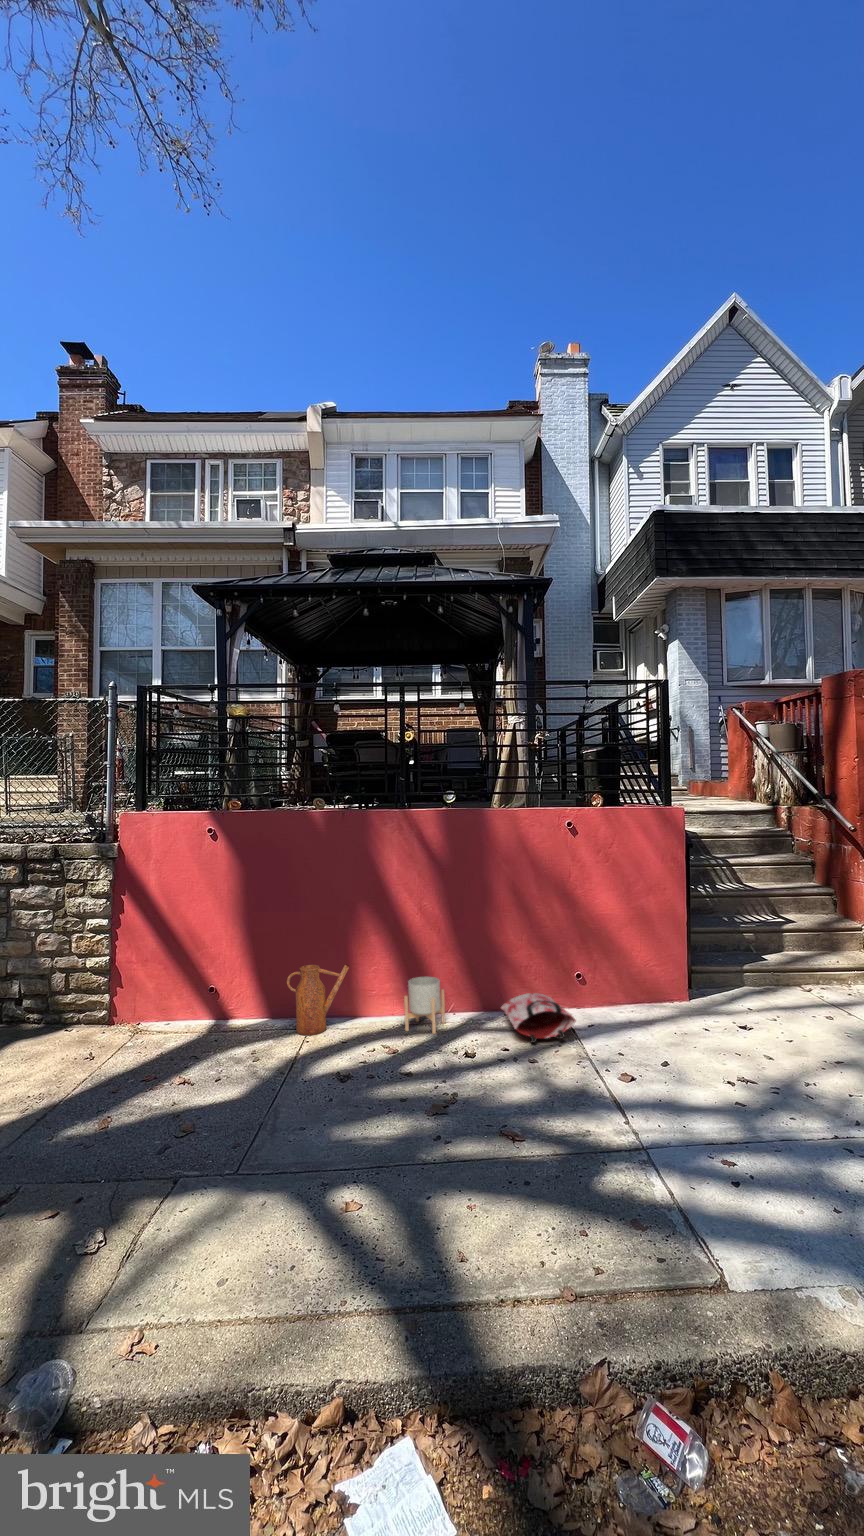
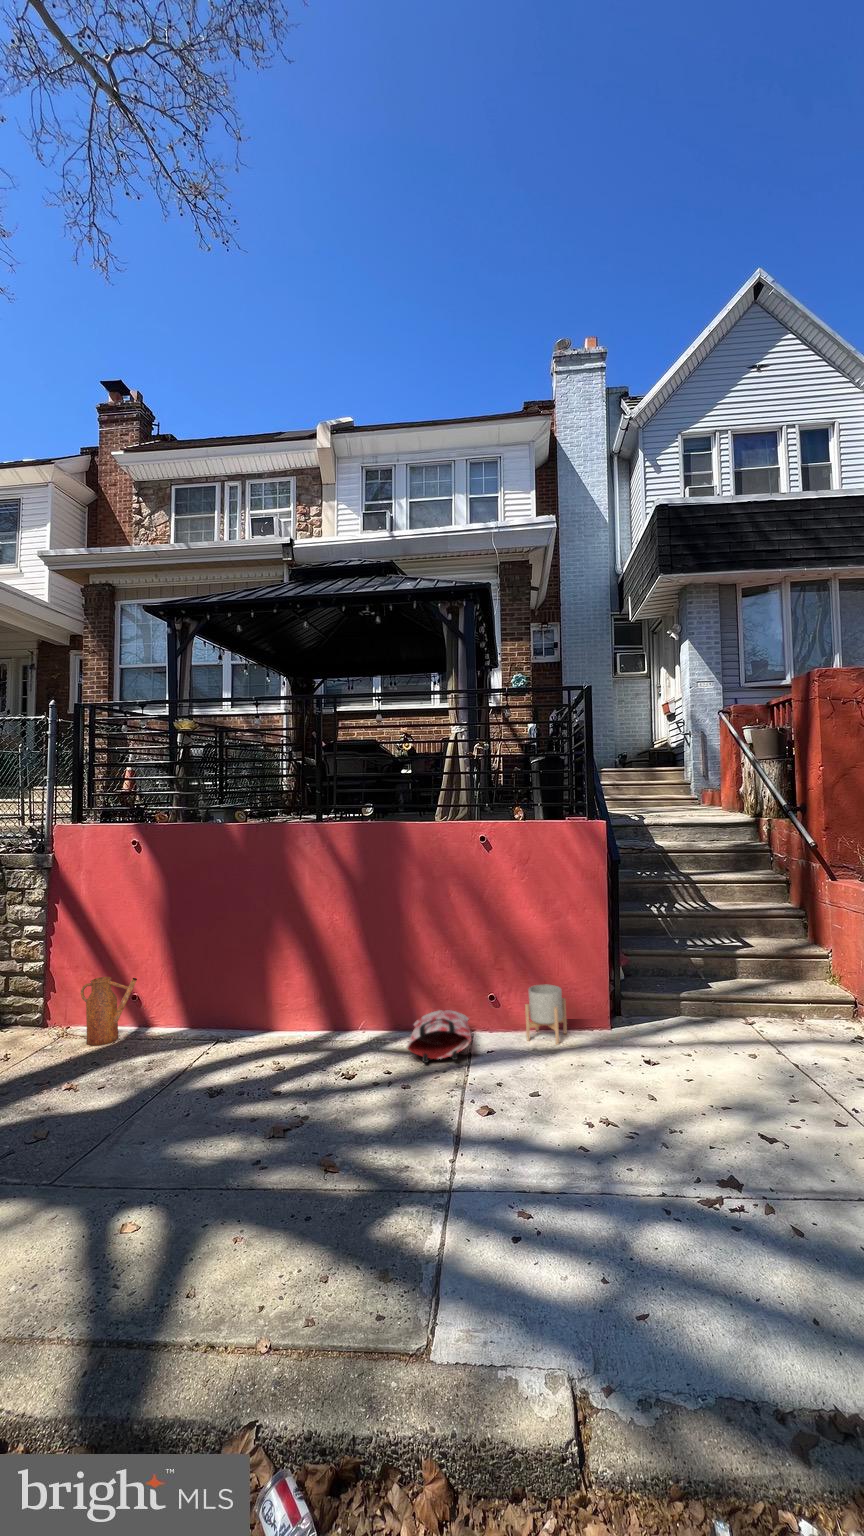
watering can: present [287,964,349,1036] -> present [81,977,137,1046]
planter: present [404,977,445,1034] -> present [525,985,567,1044]

